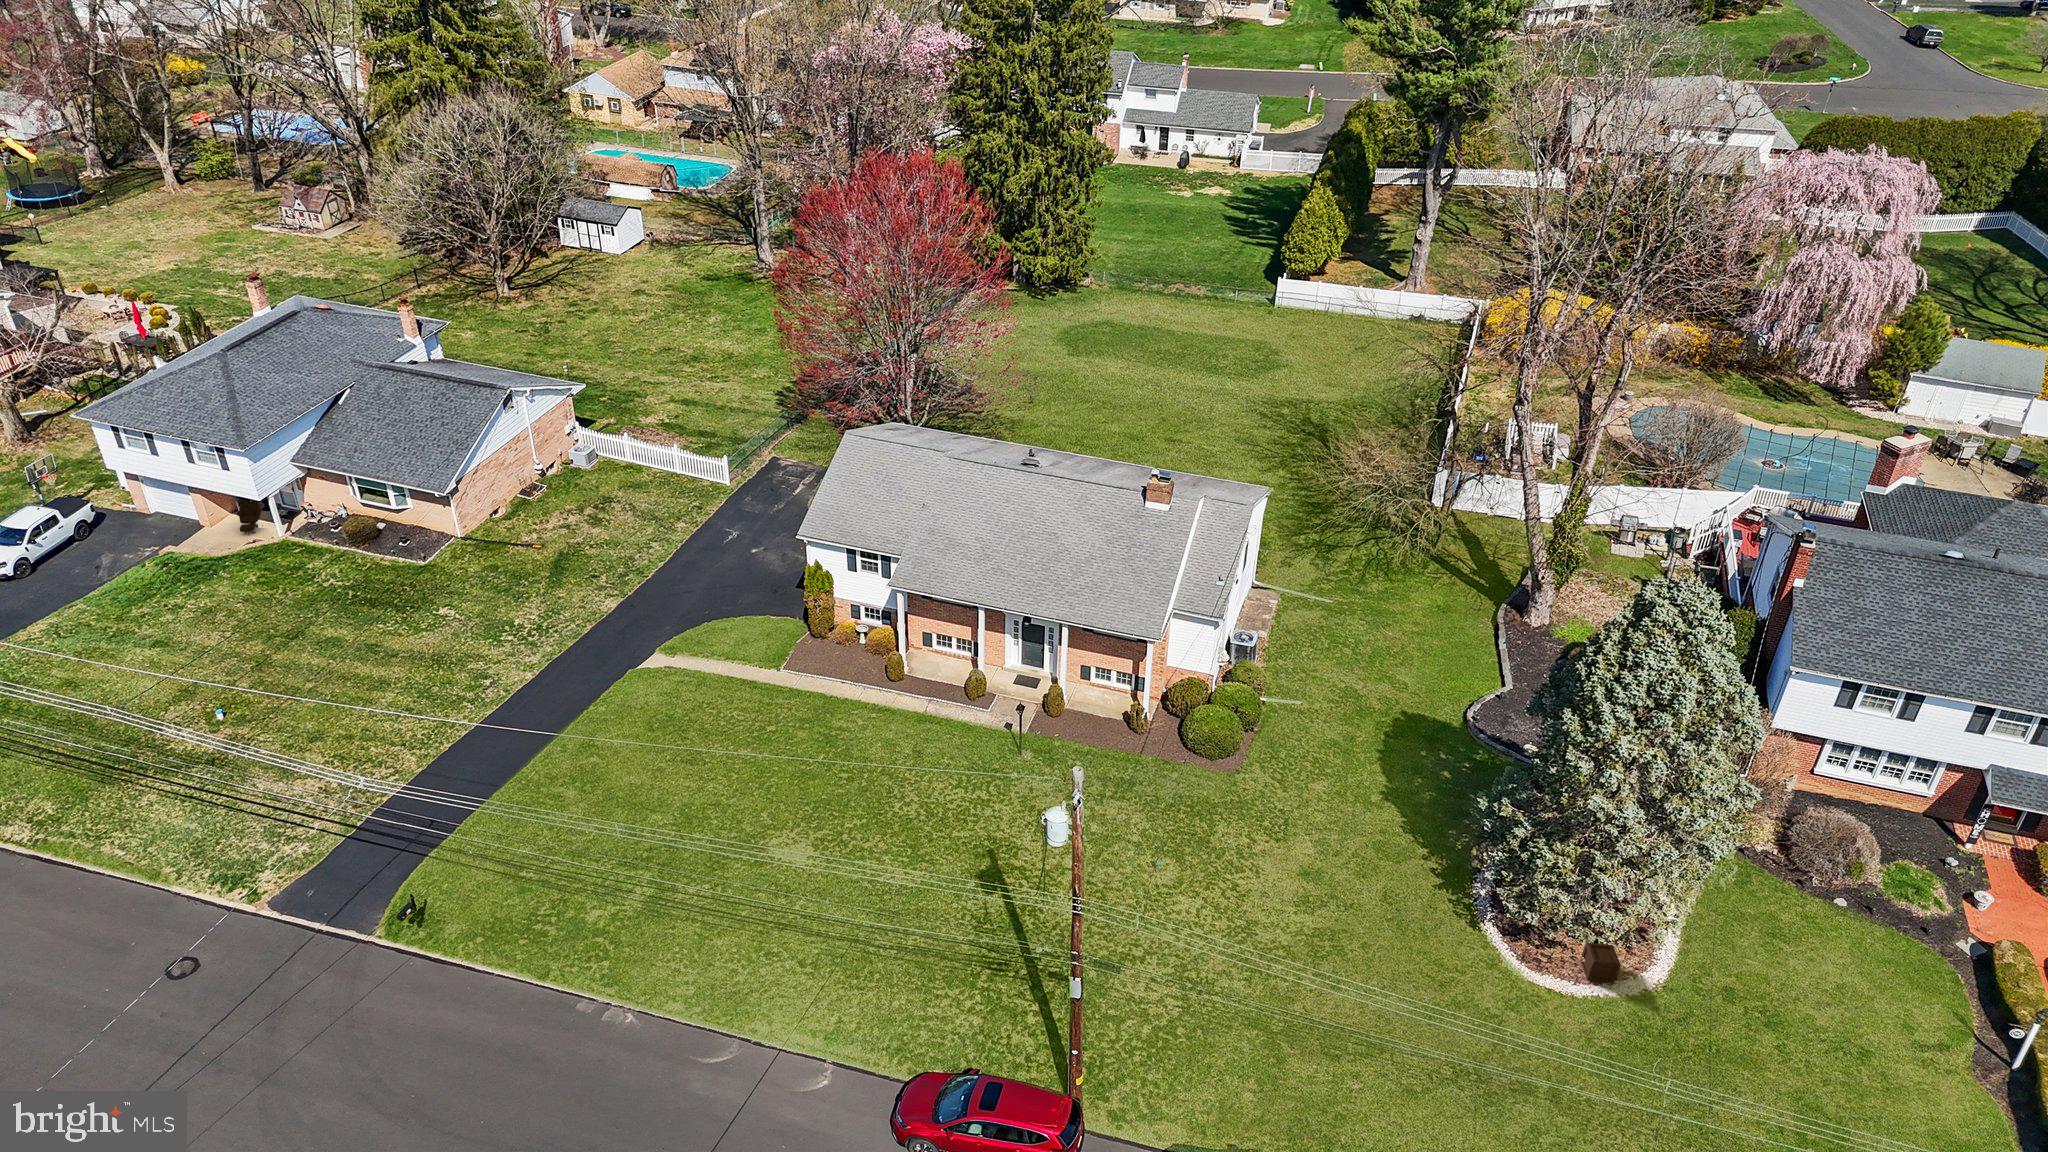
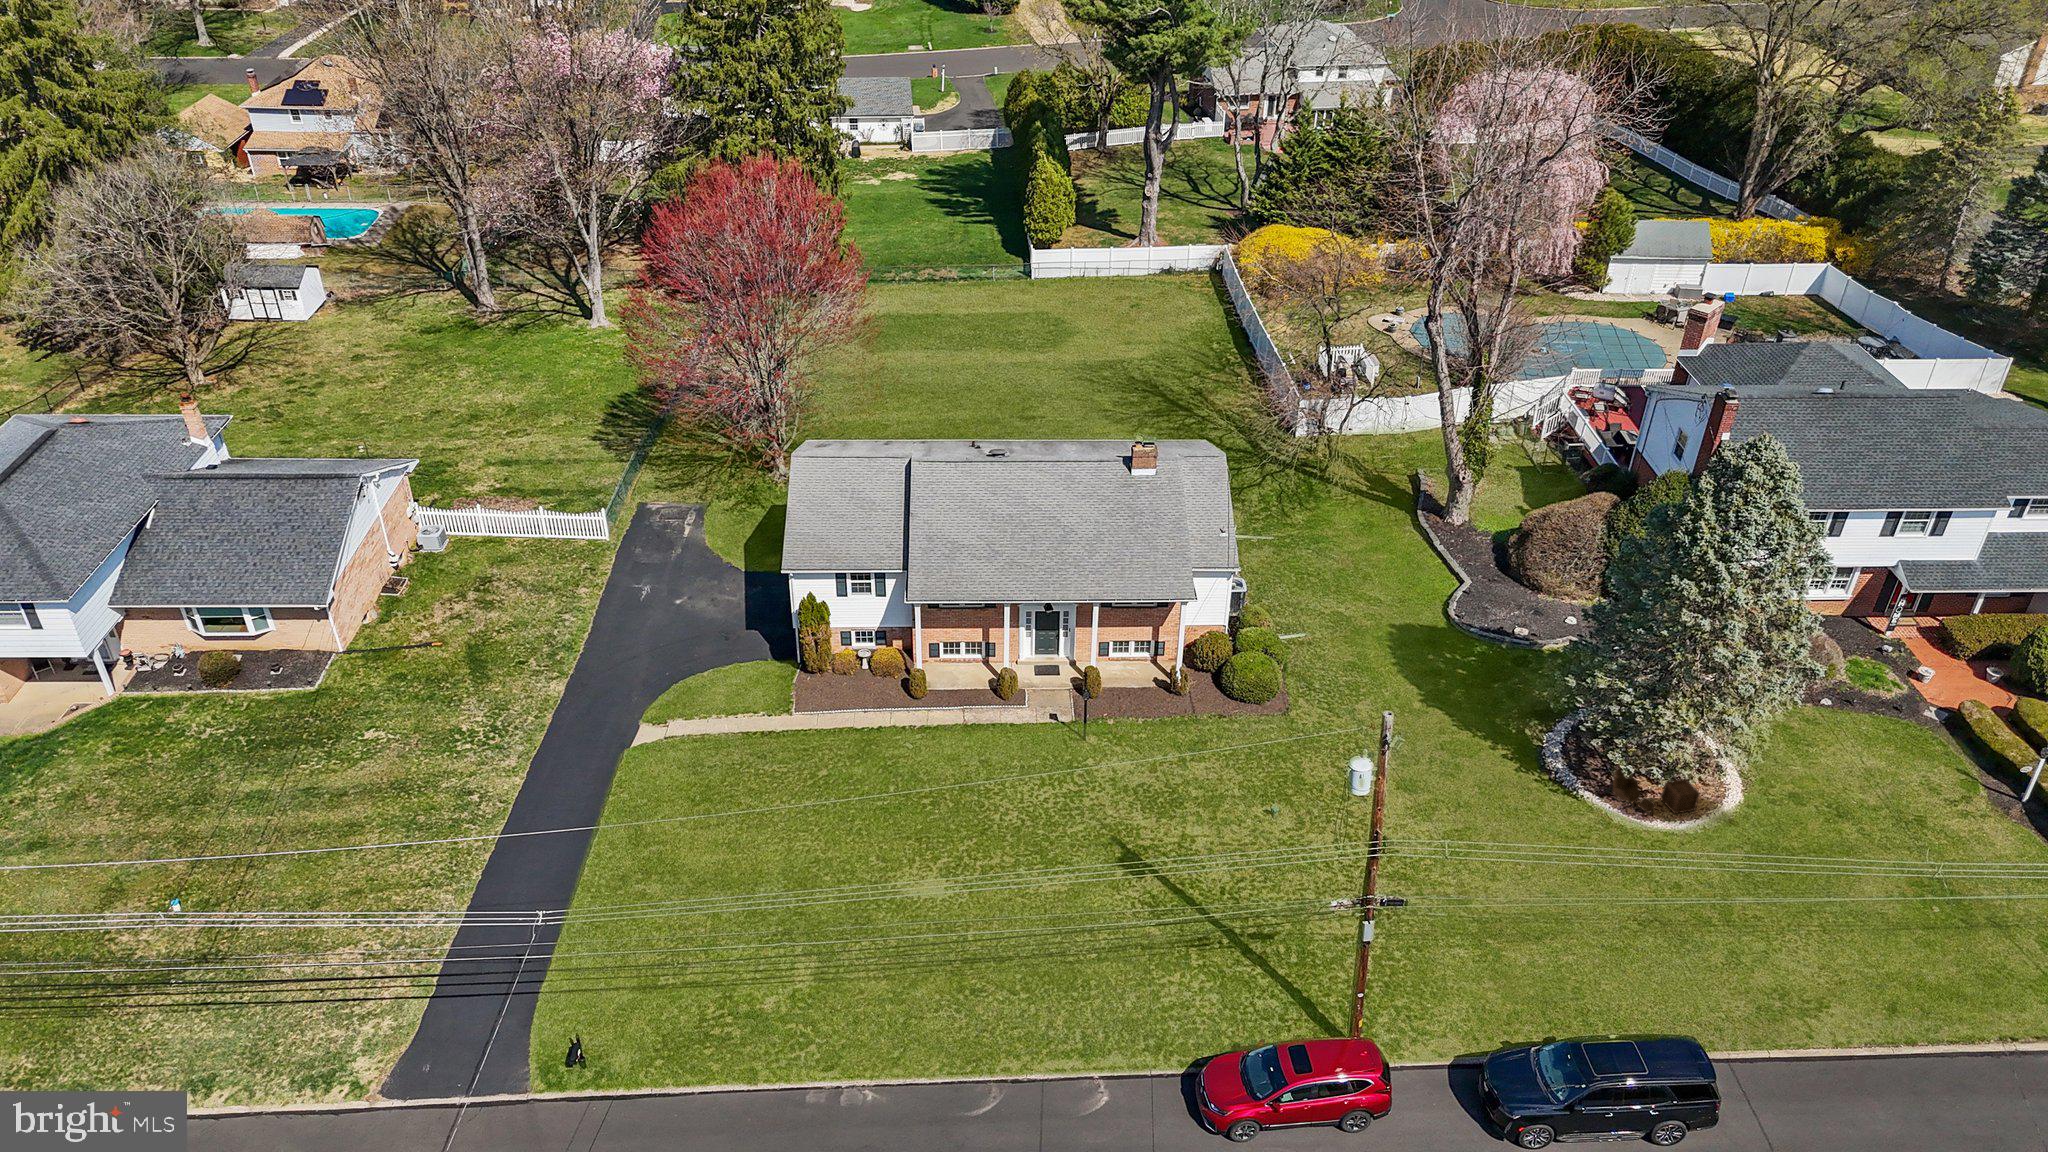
lounge chair: present [236,499,262,535] -> present [1613,768,1655,813]

